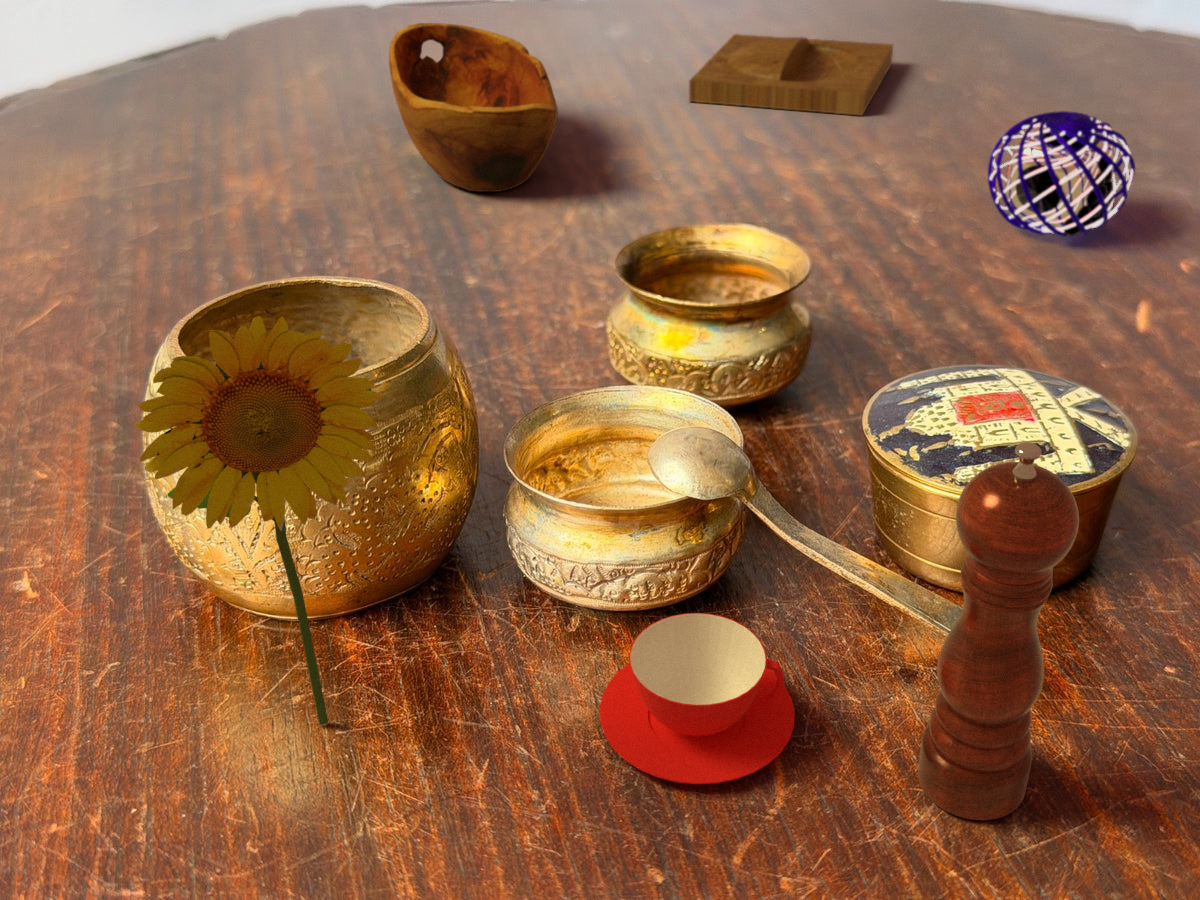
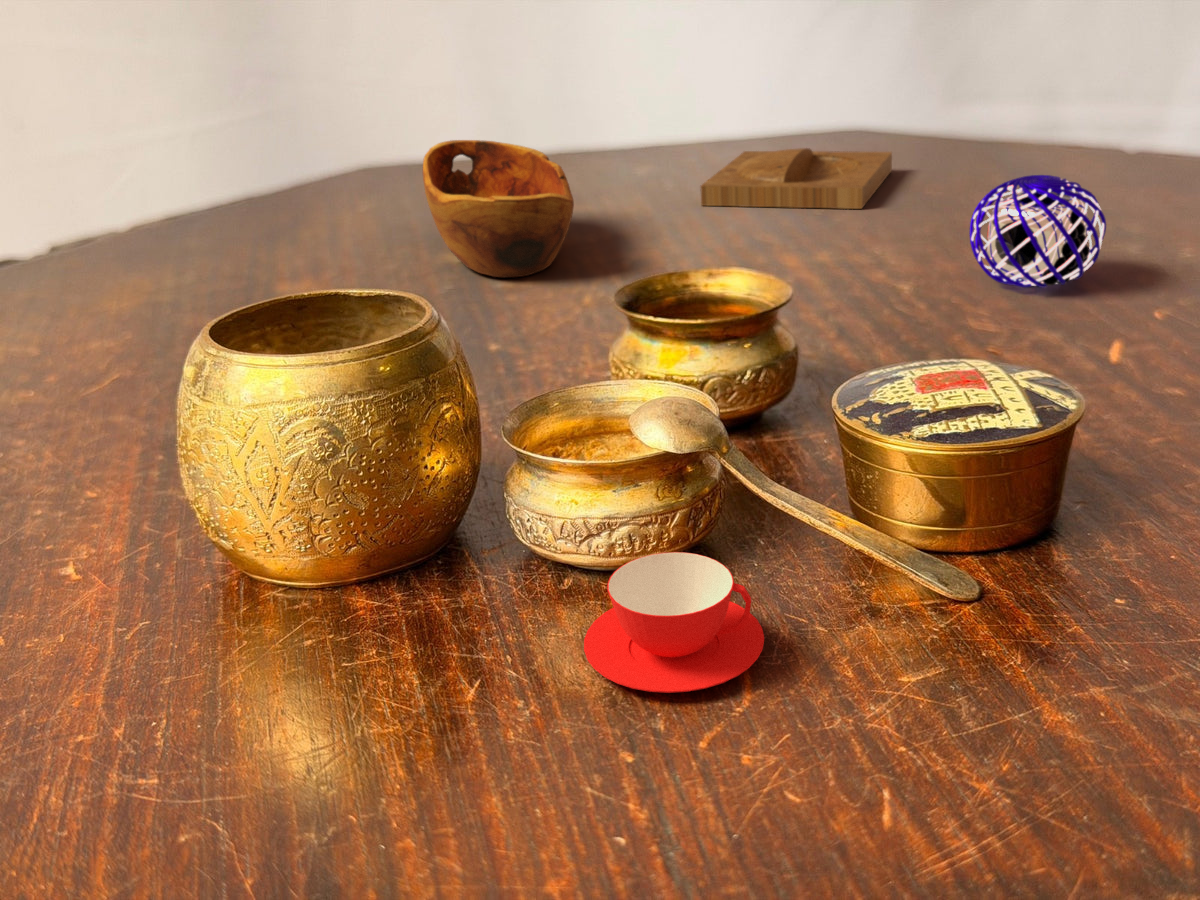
flower: present [134,316,383,725] -> none [160,242,375,662]
pepper mill: present [918,442,1079,820] -> none [877,334,991,715]

